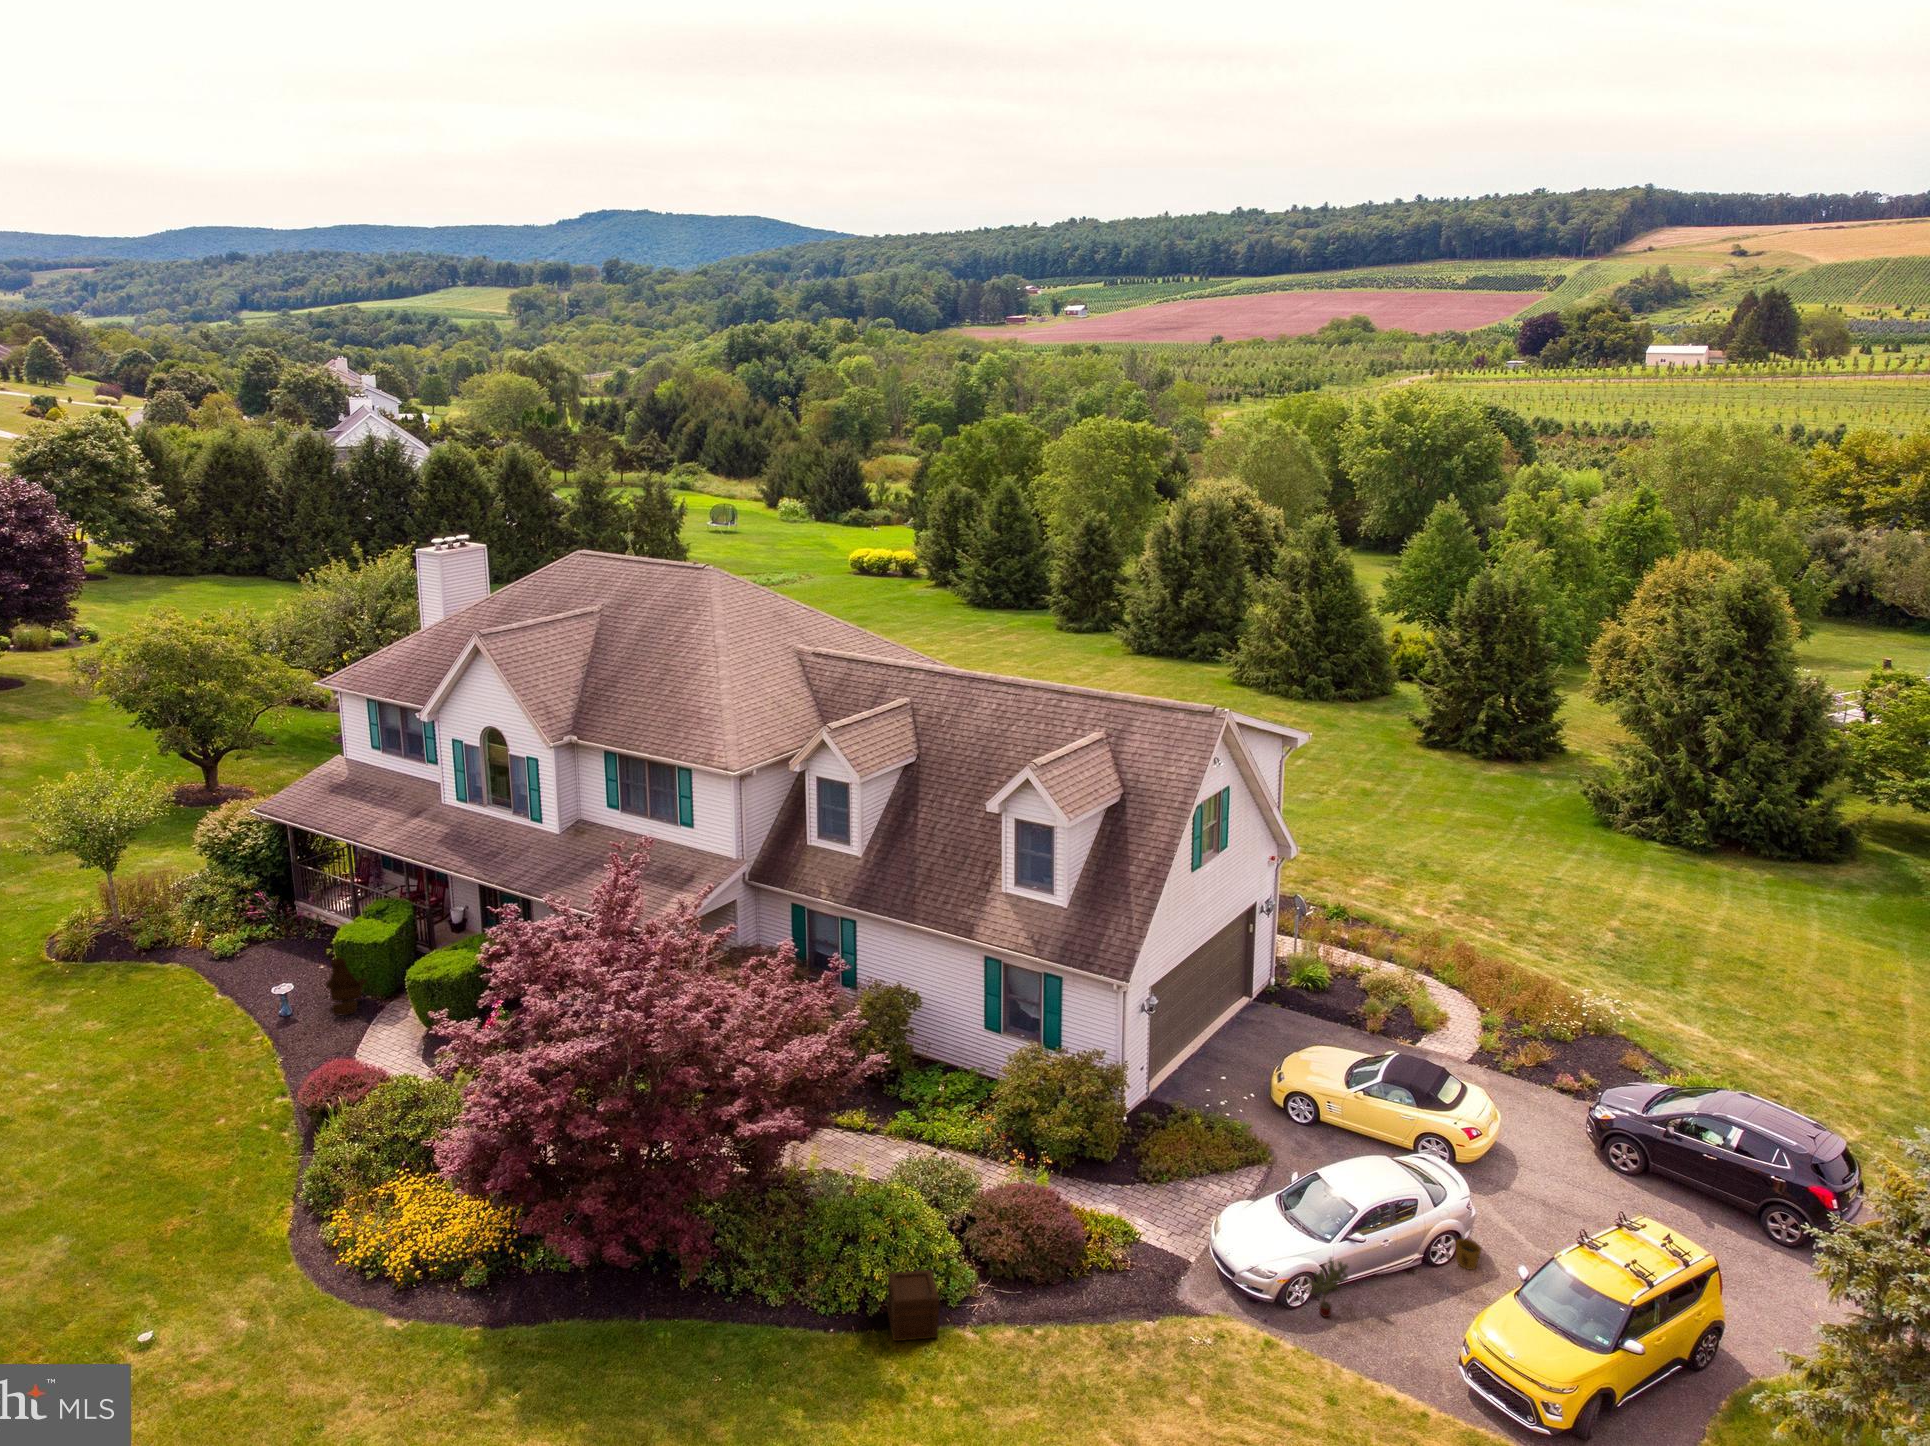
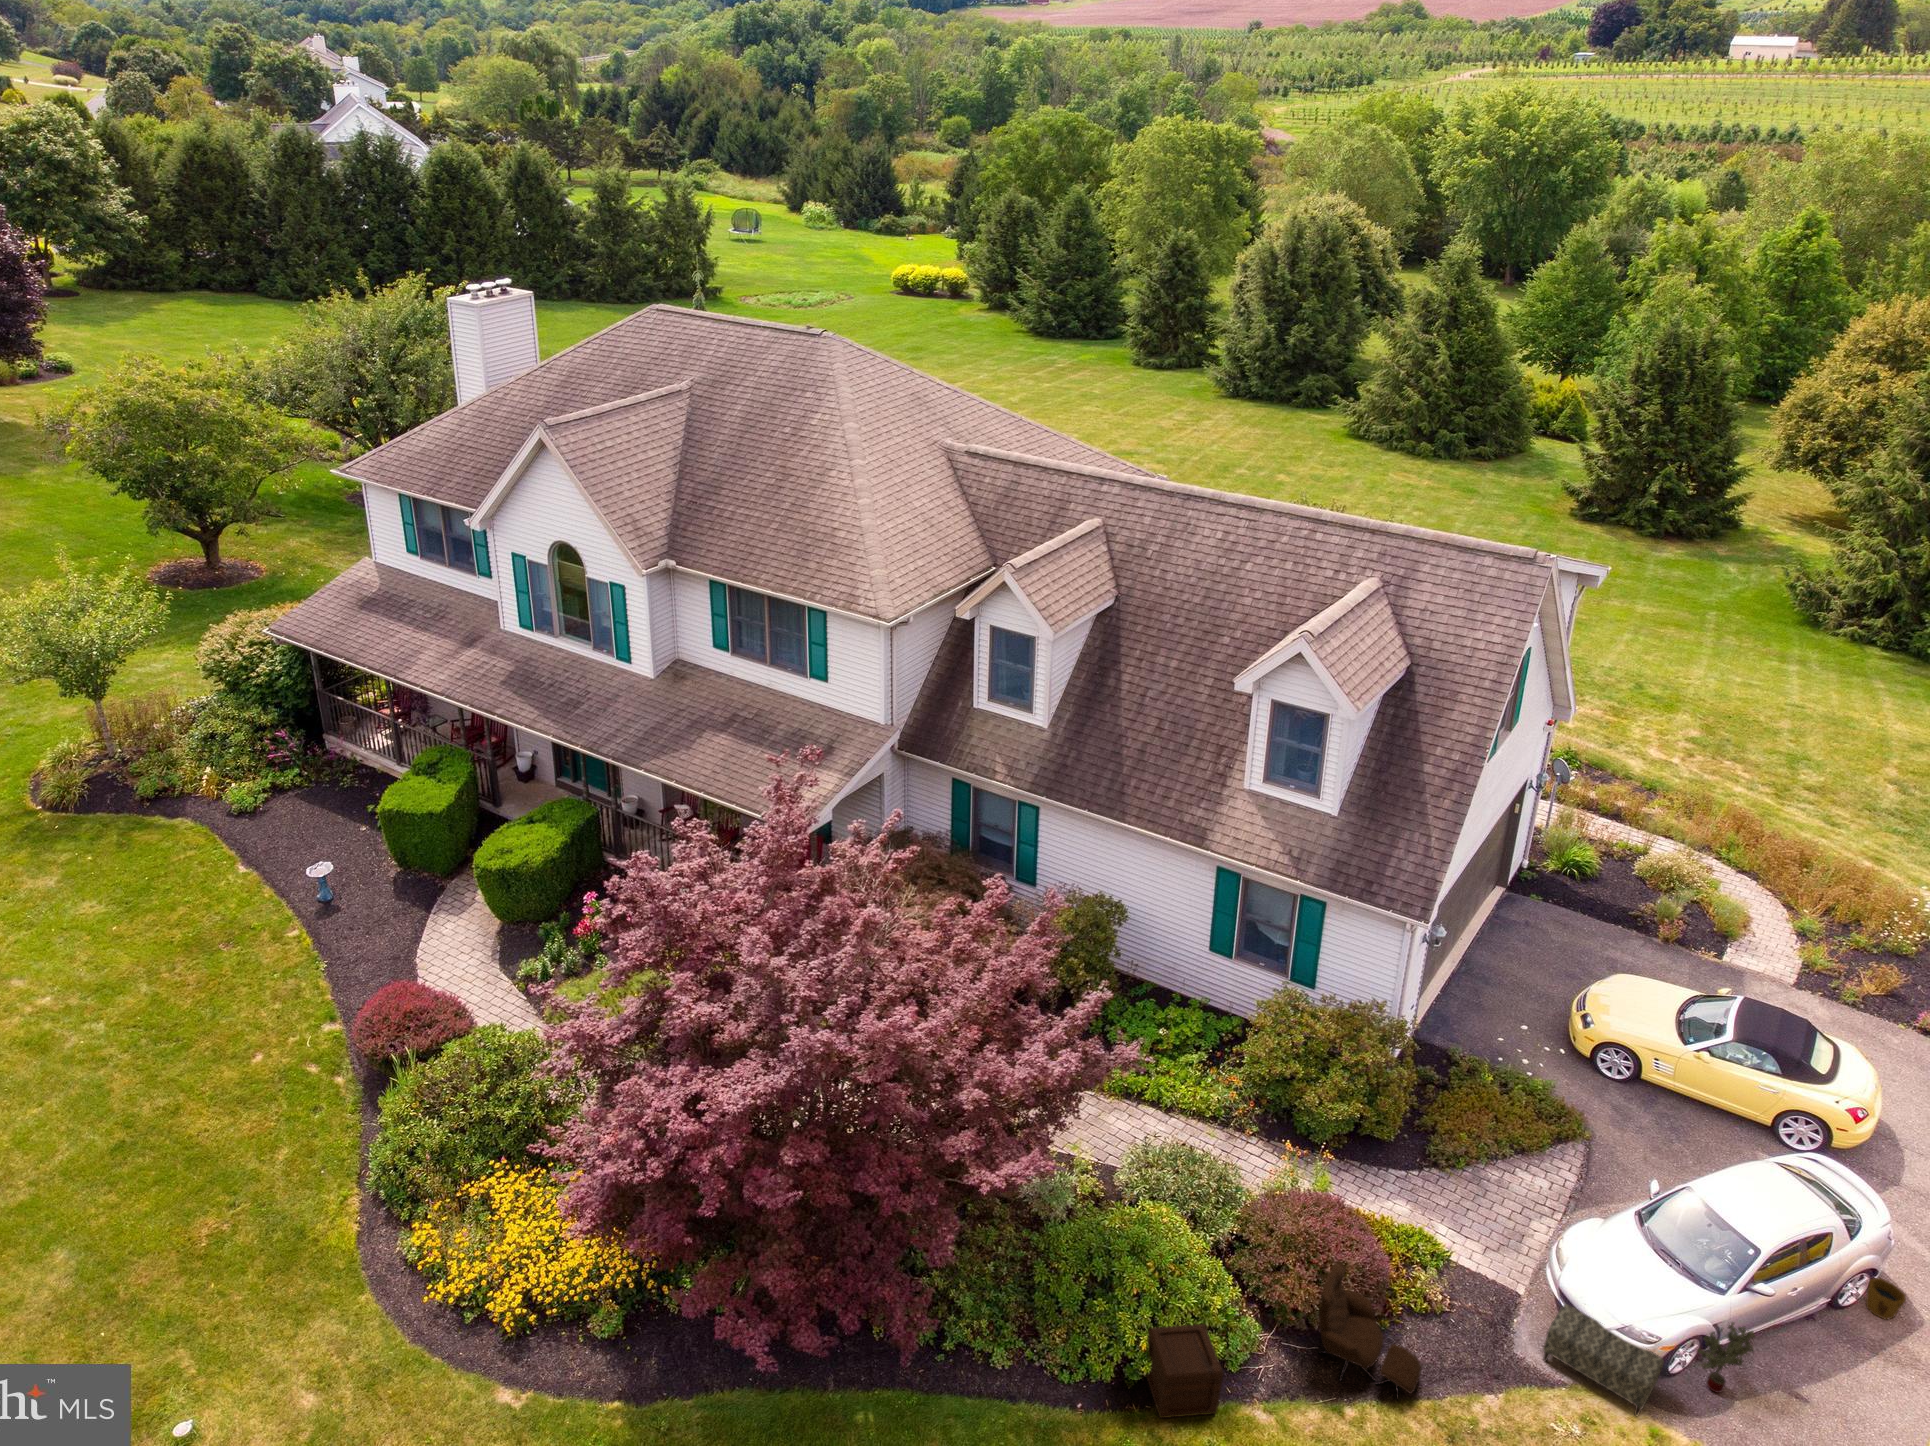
lounge chair: present [326,957,366,1018] -> present [1318,1262,1422,1400]
bench: none [1196,1255,1280,1333] -> present [1543,1304,1664,1416]

